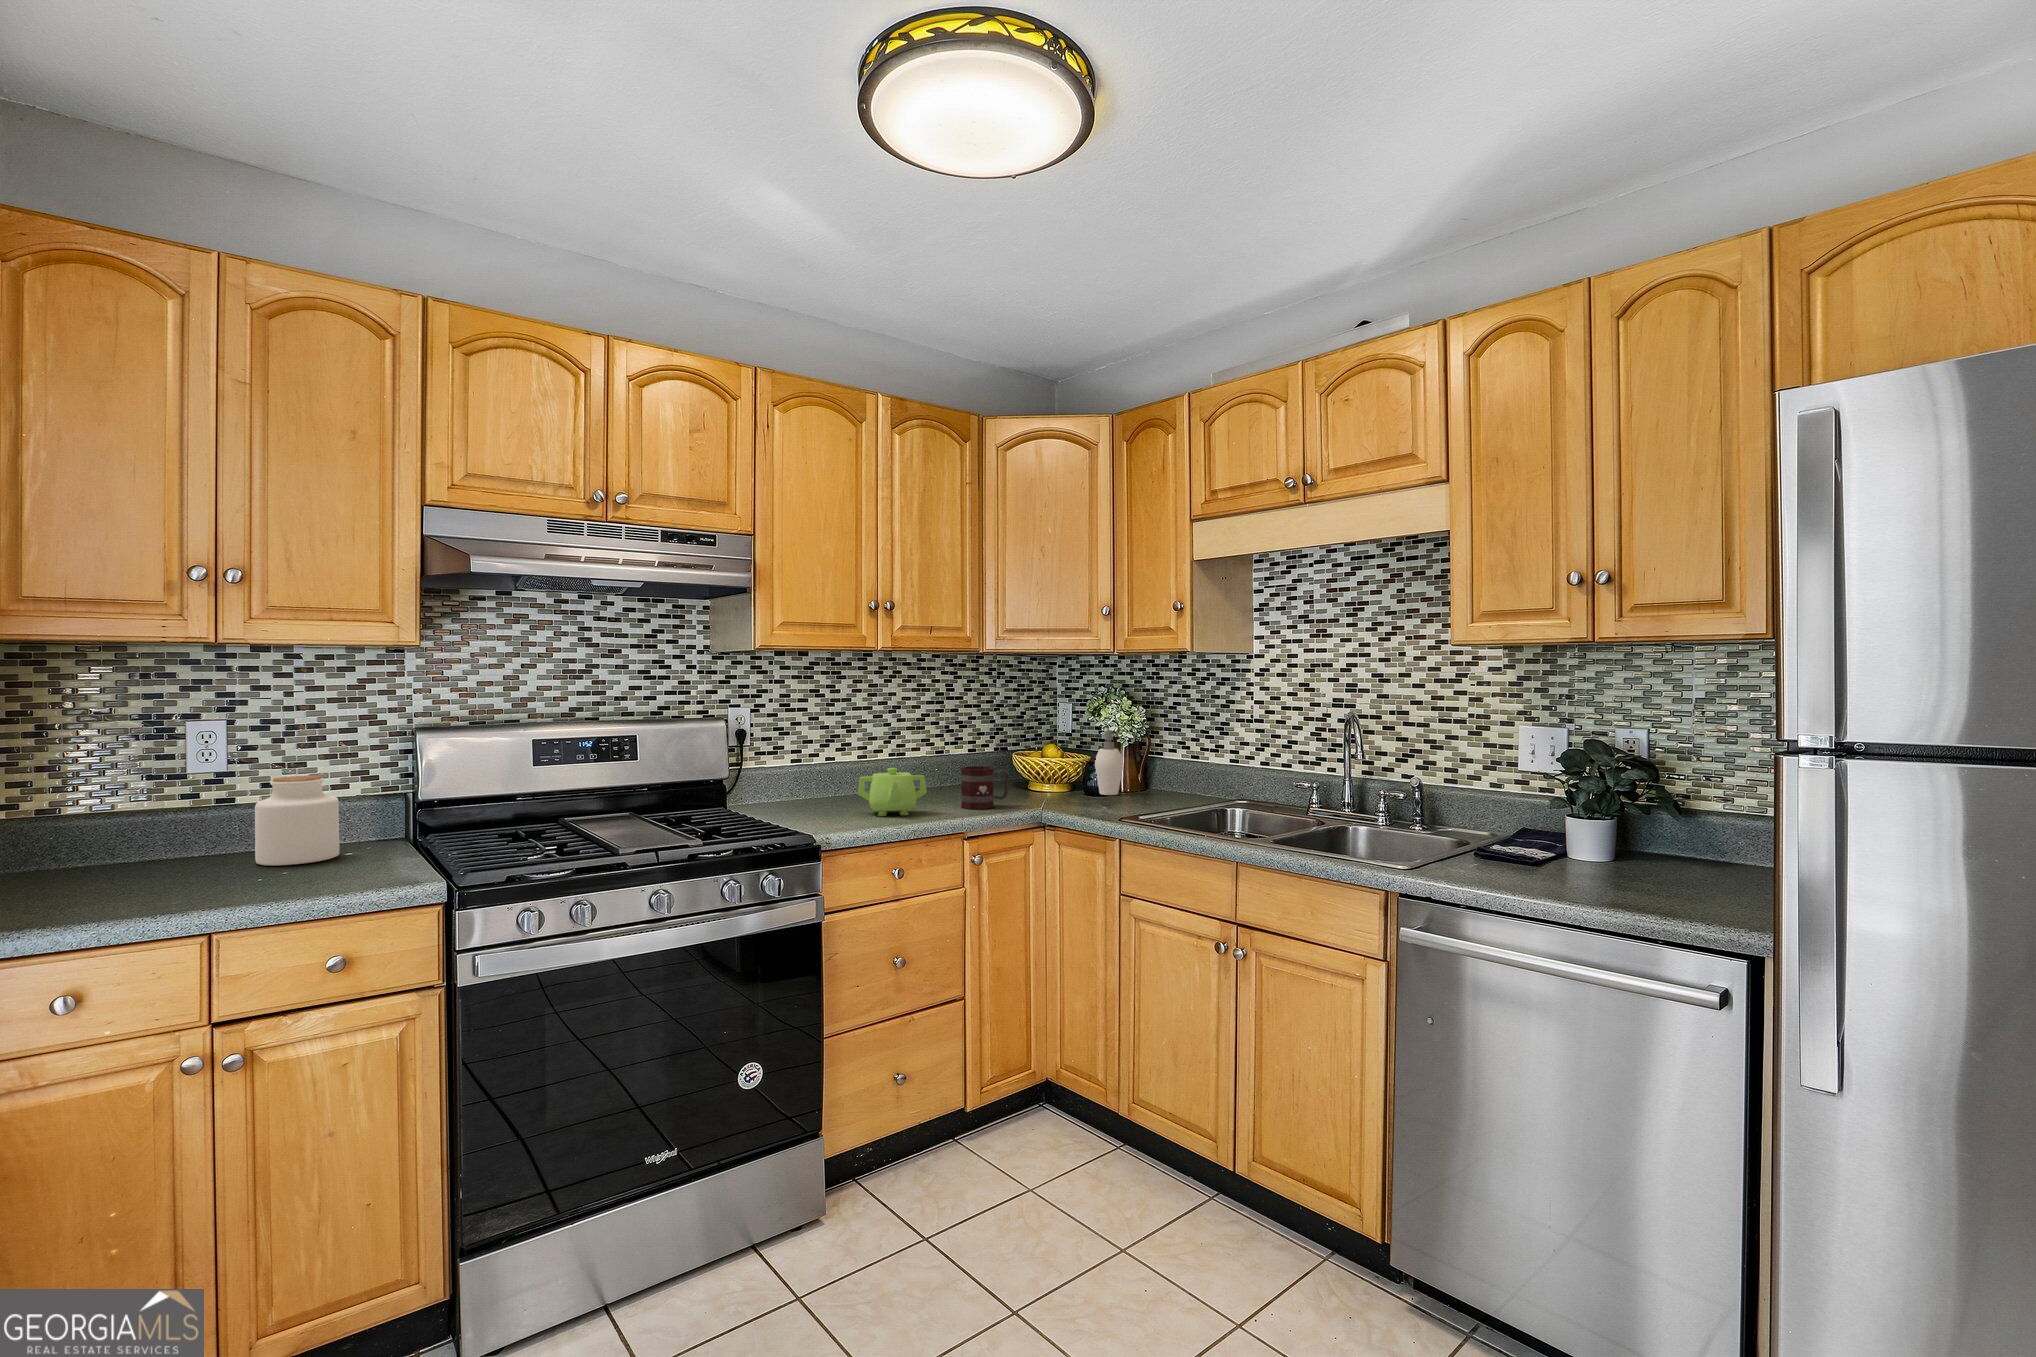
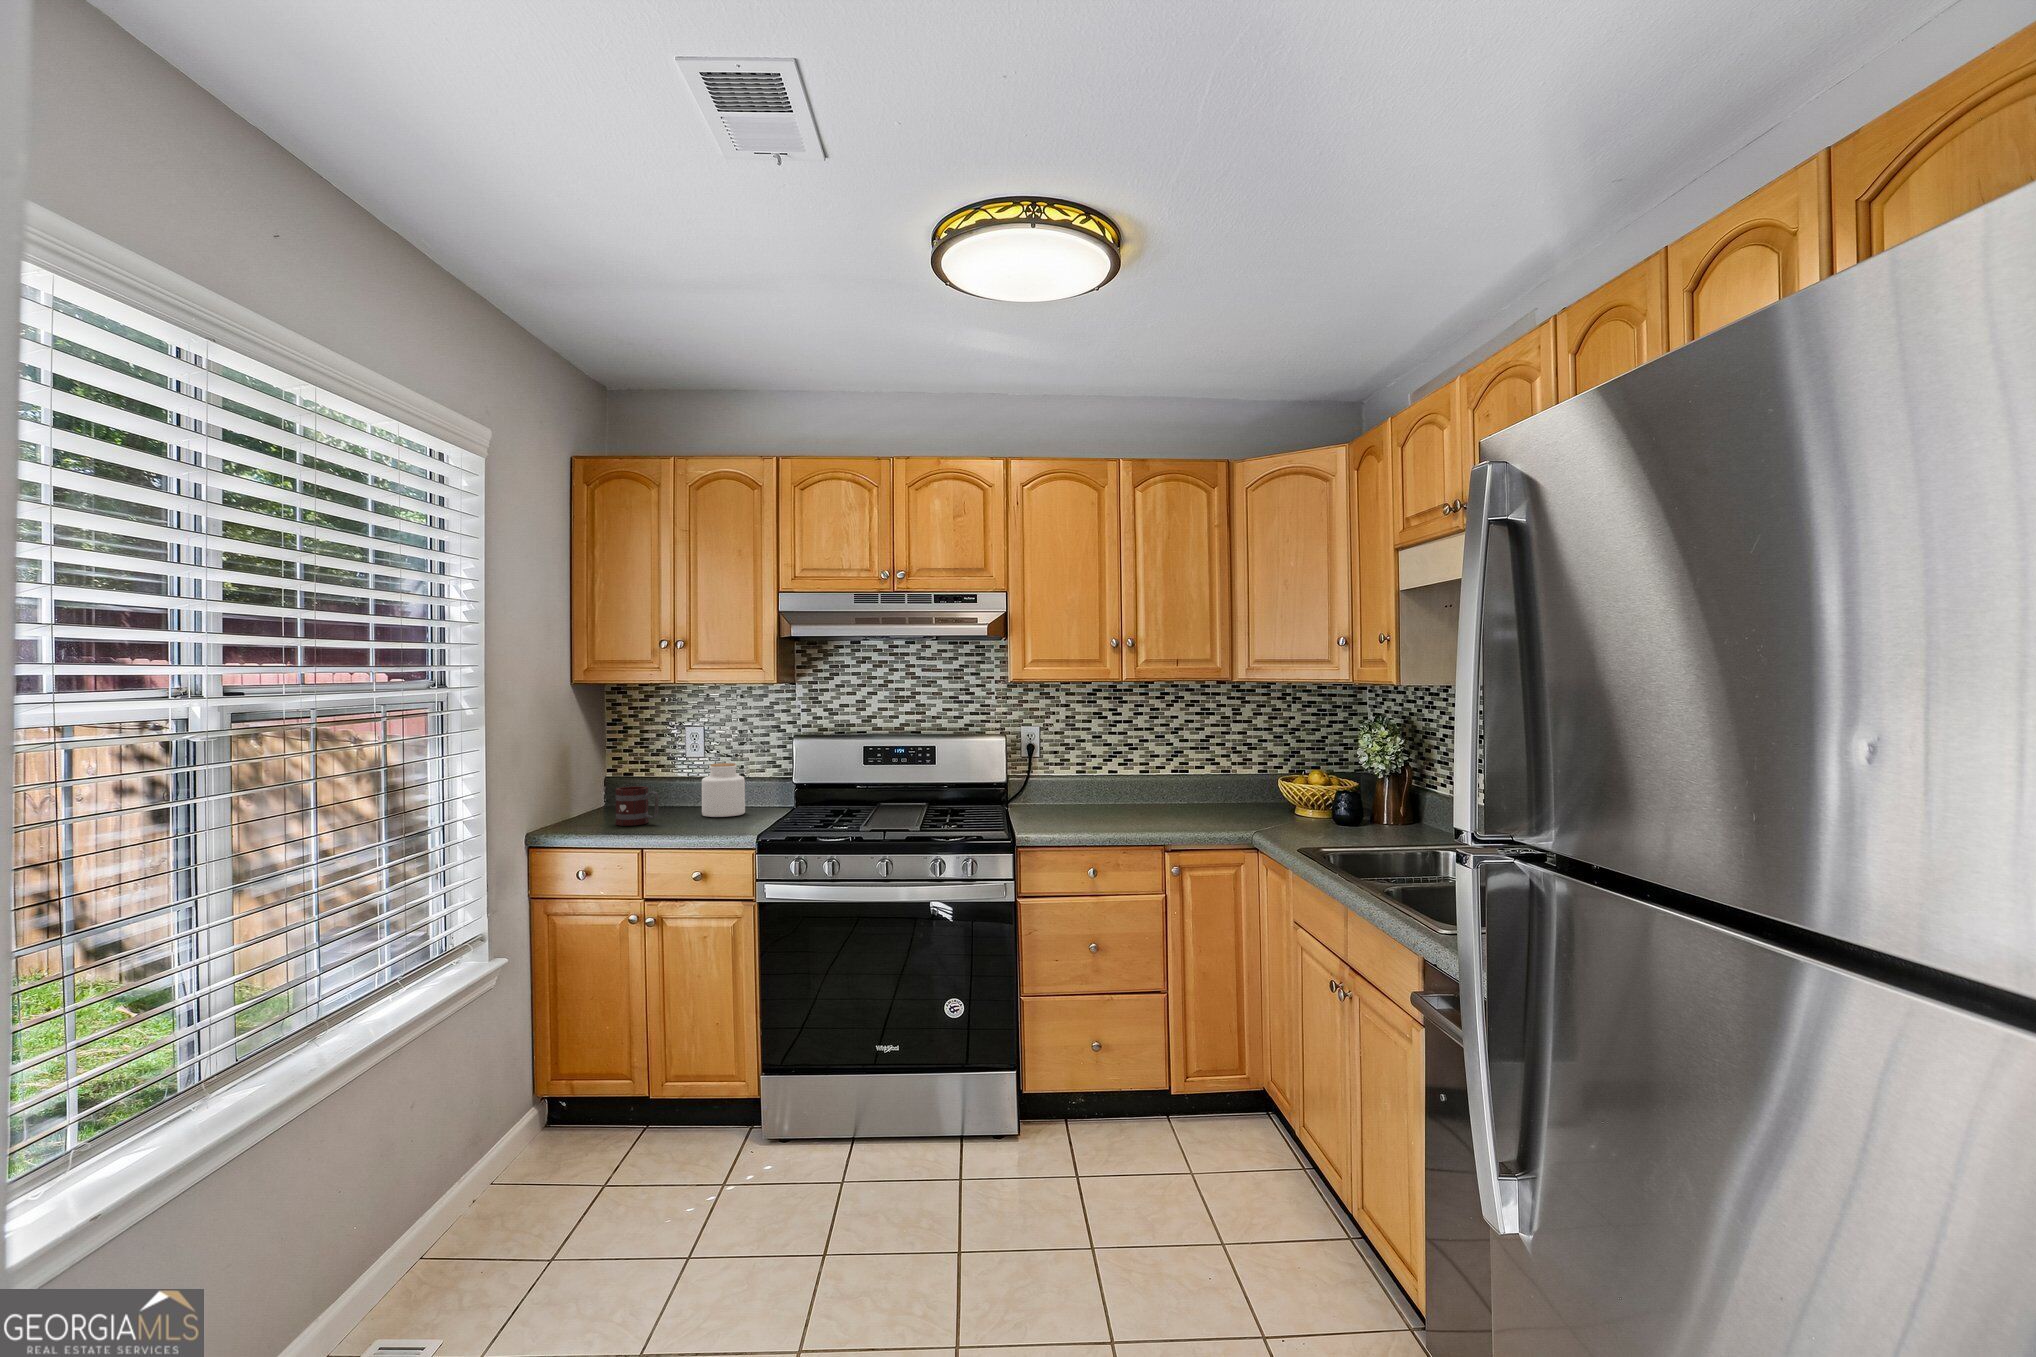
soap dispenser: present [1095,730,1123,795] -> none [1351,760,1381,826]
mug: present [961,766,1009,809] -> present [615,786,659,826]
teapot: present [858,768,927,816] -> none [1085,783,1142,825]

